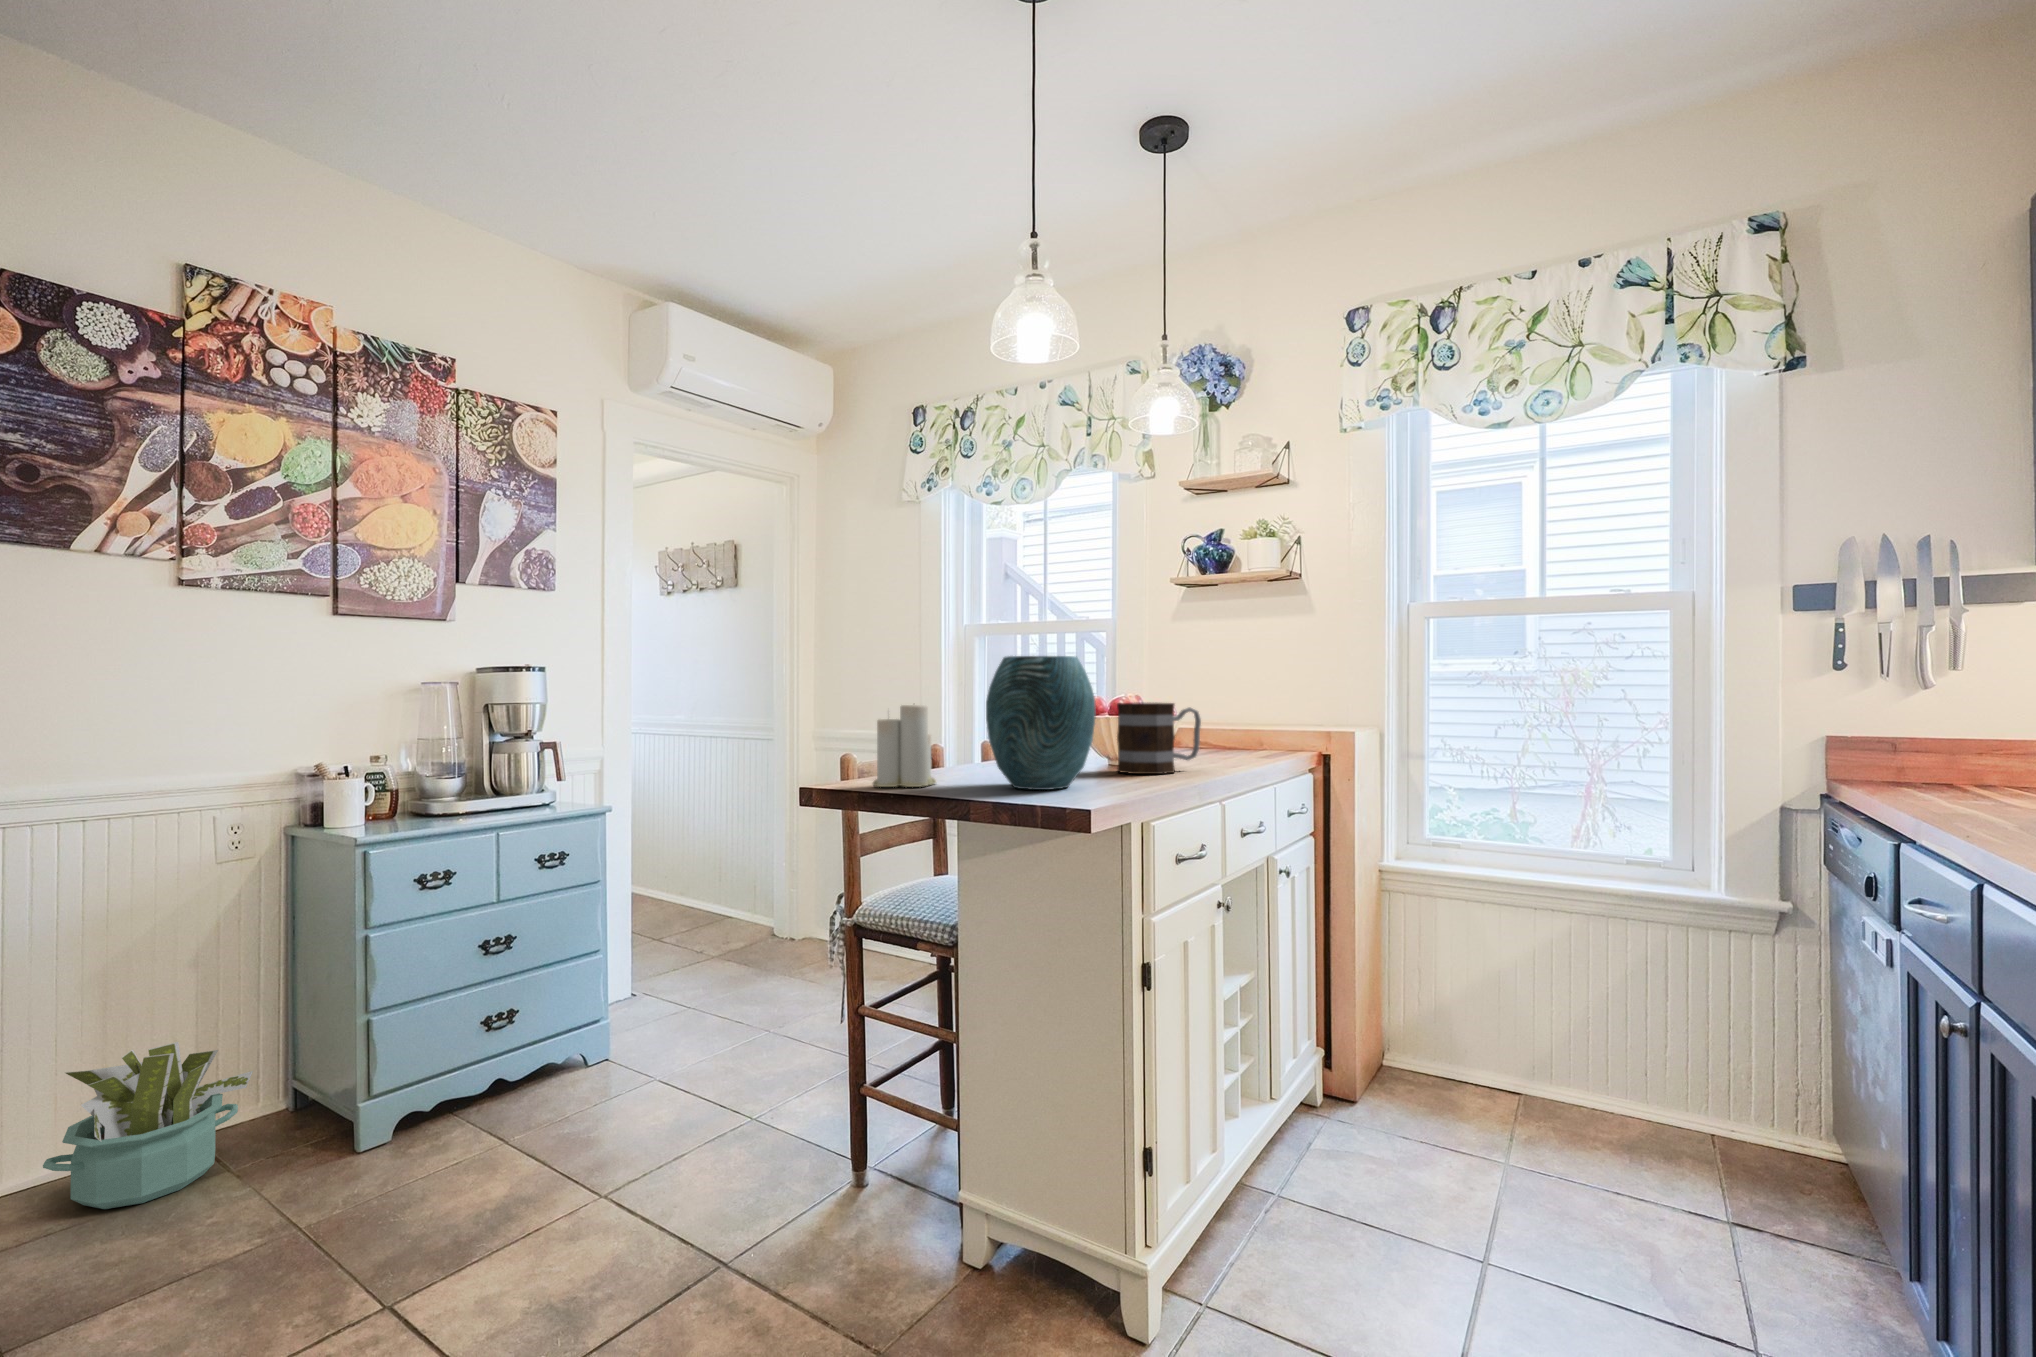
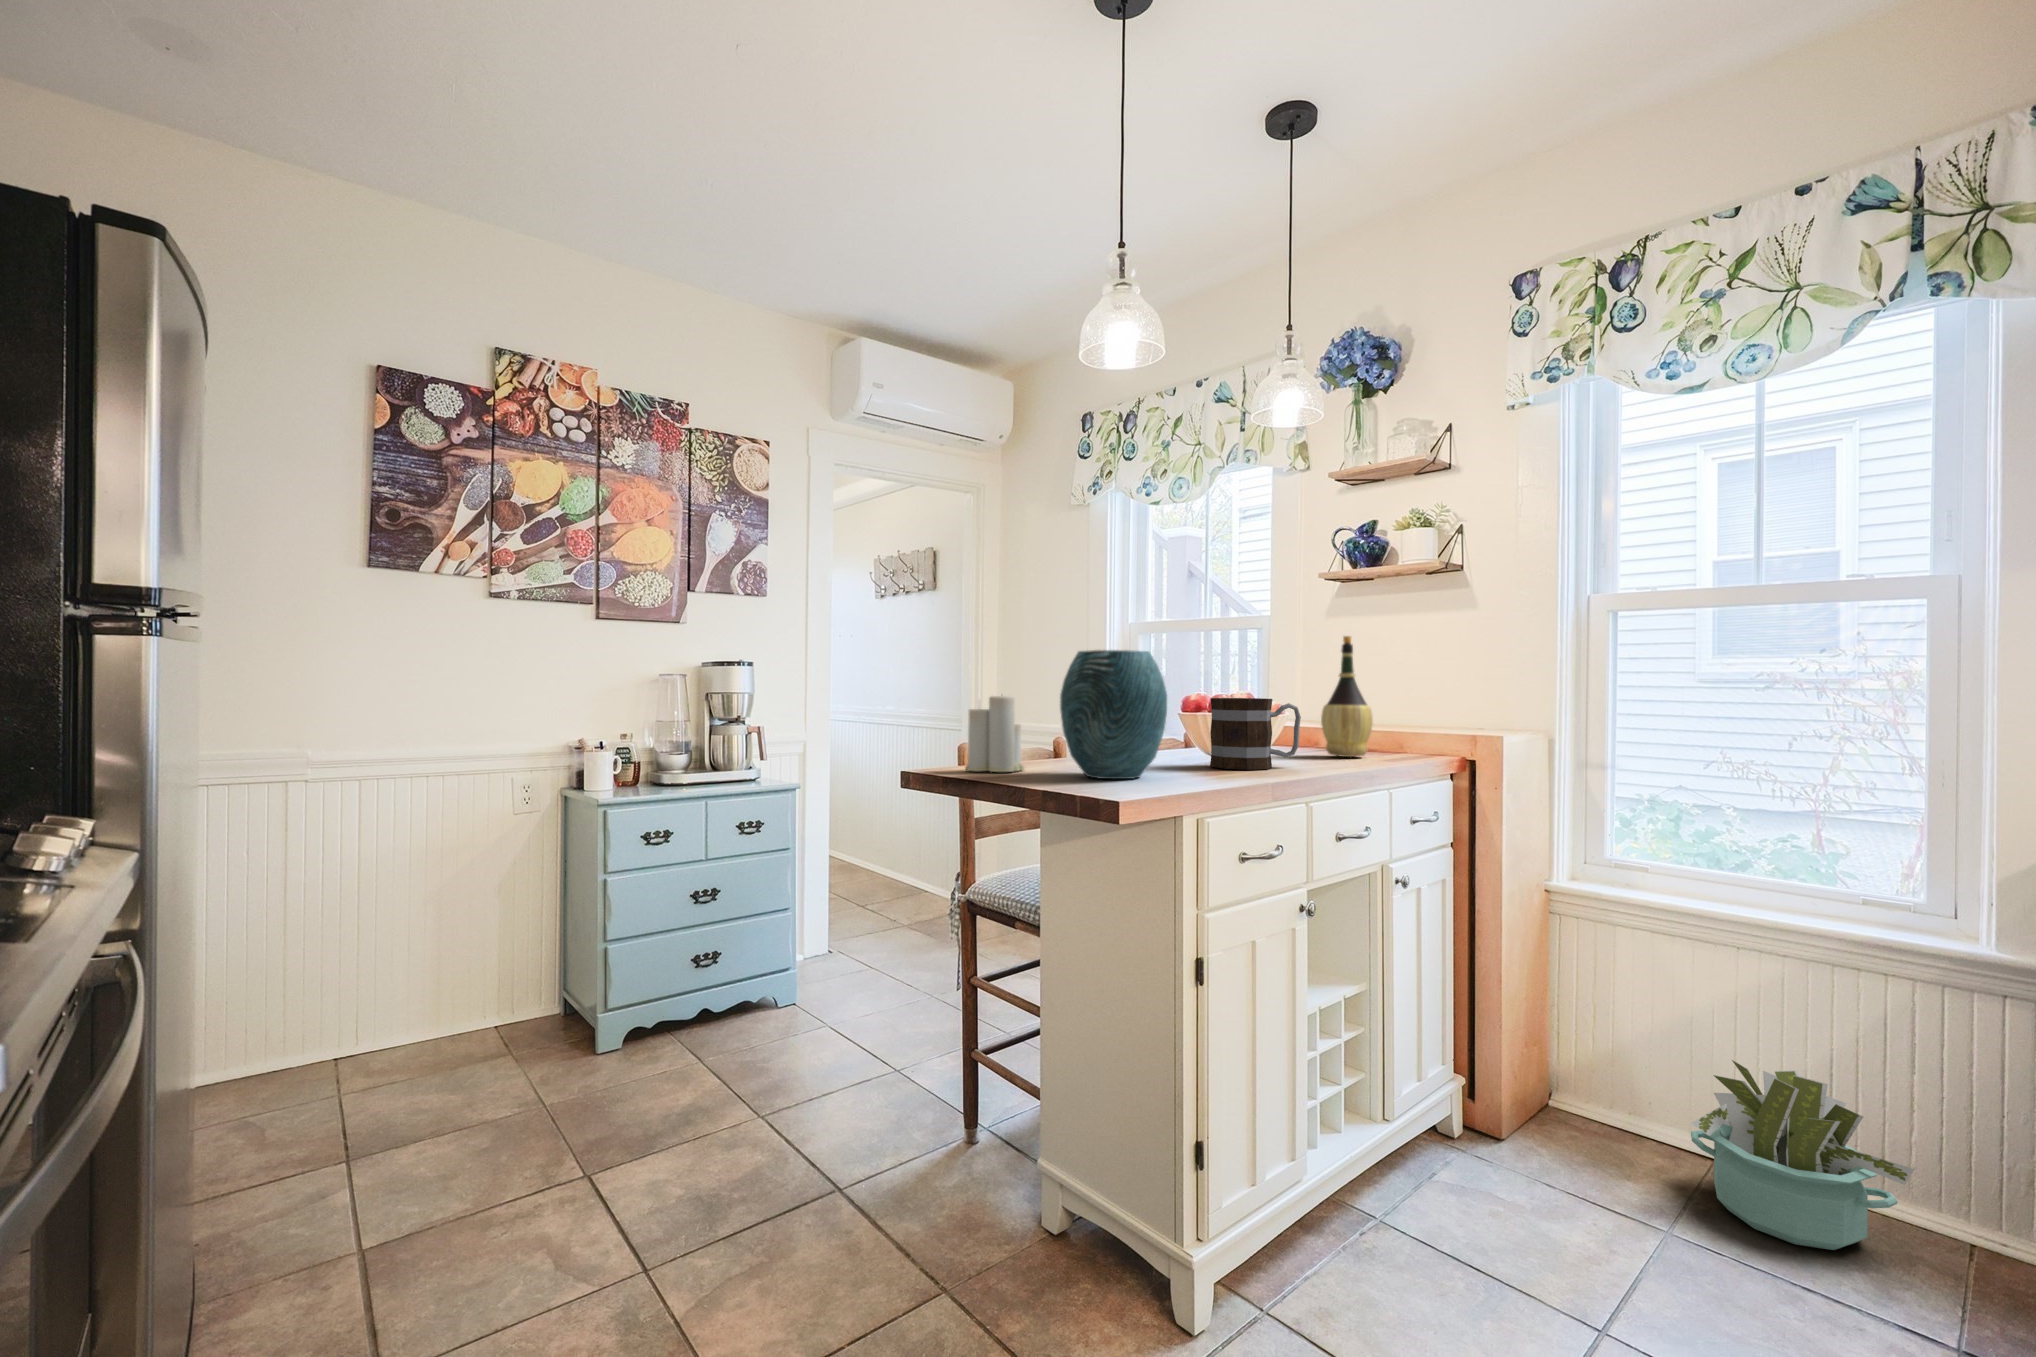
wine bottle: none [1199,640,1247,757] -> present [1321,636,1373,757]
decorative plant: present [43,1042,253,1209] -> present [1691,1060,1914,1250]

